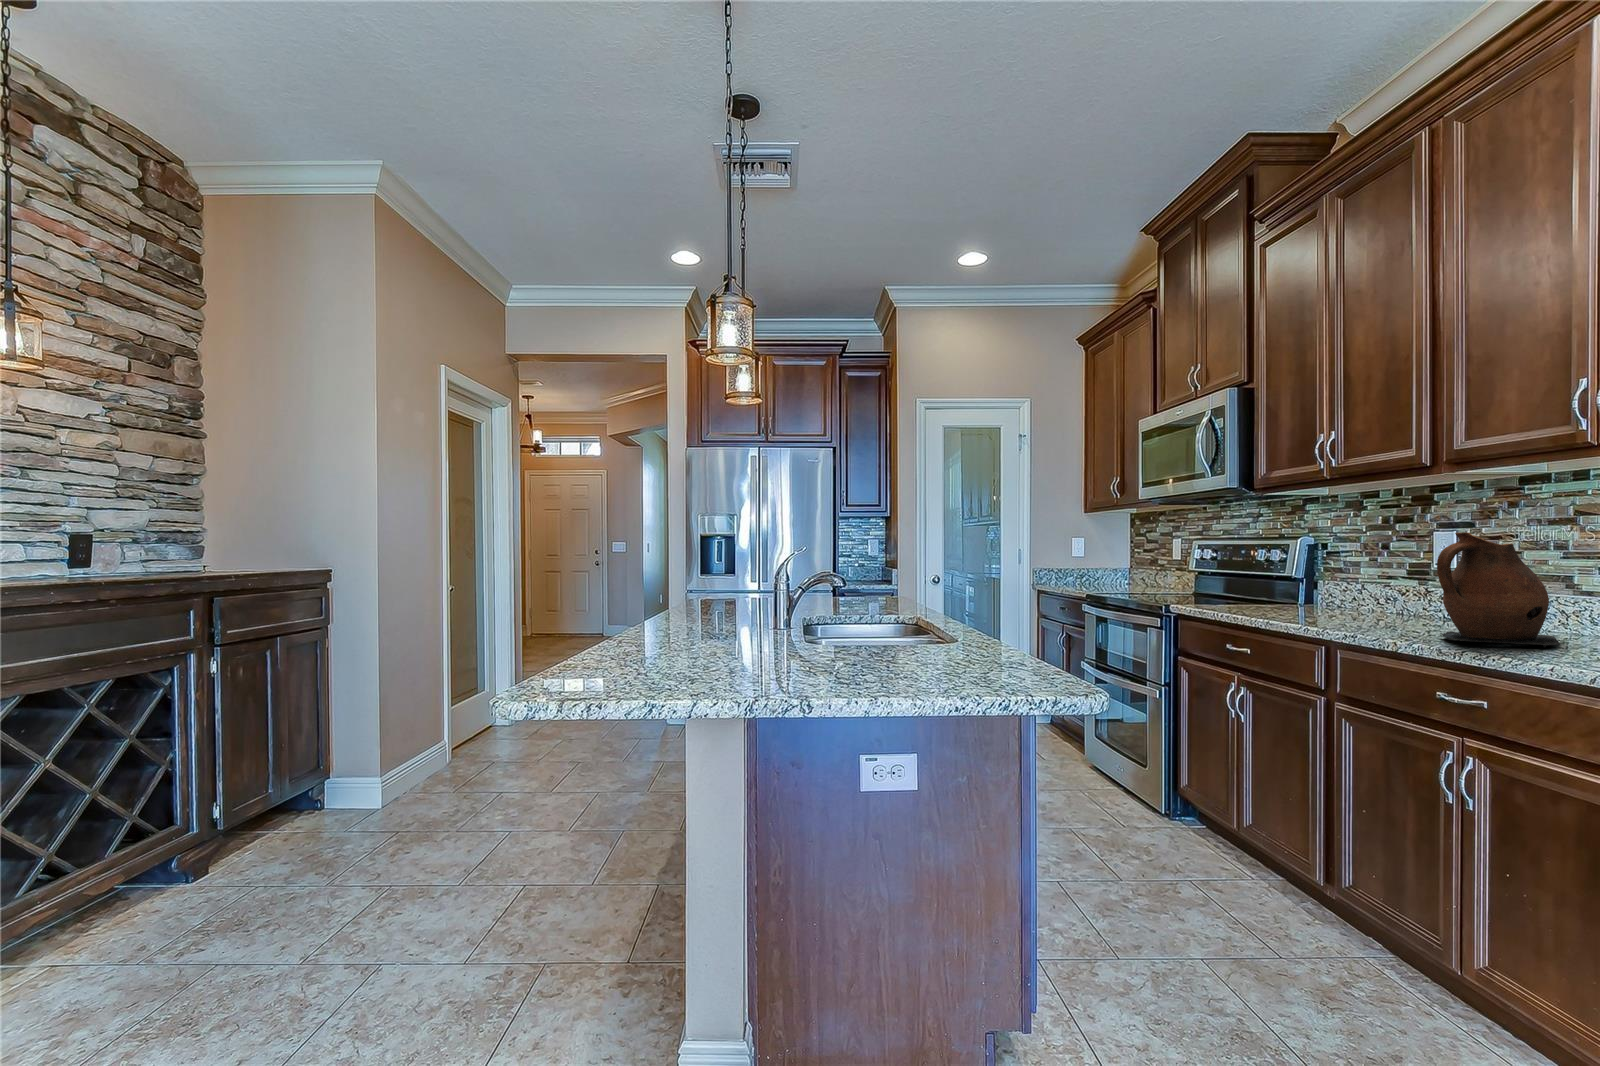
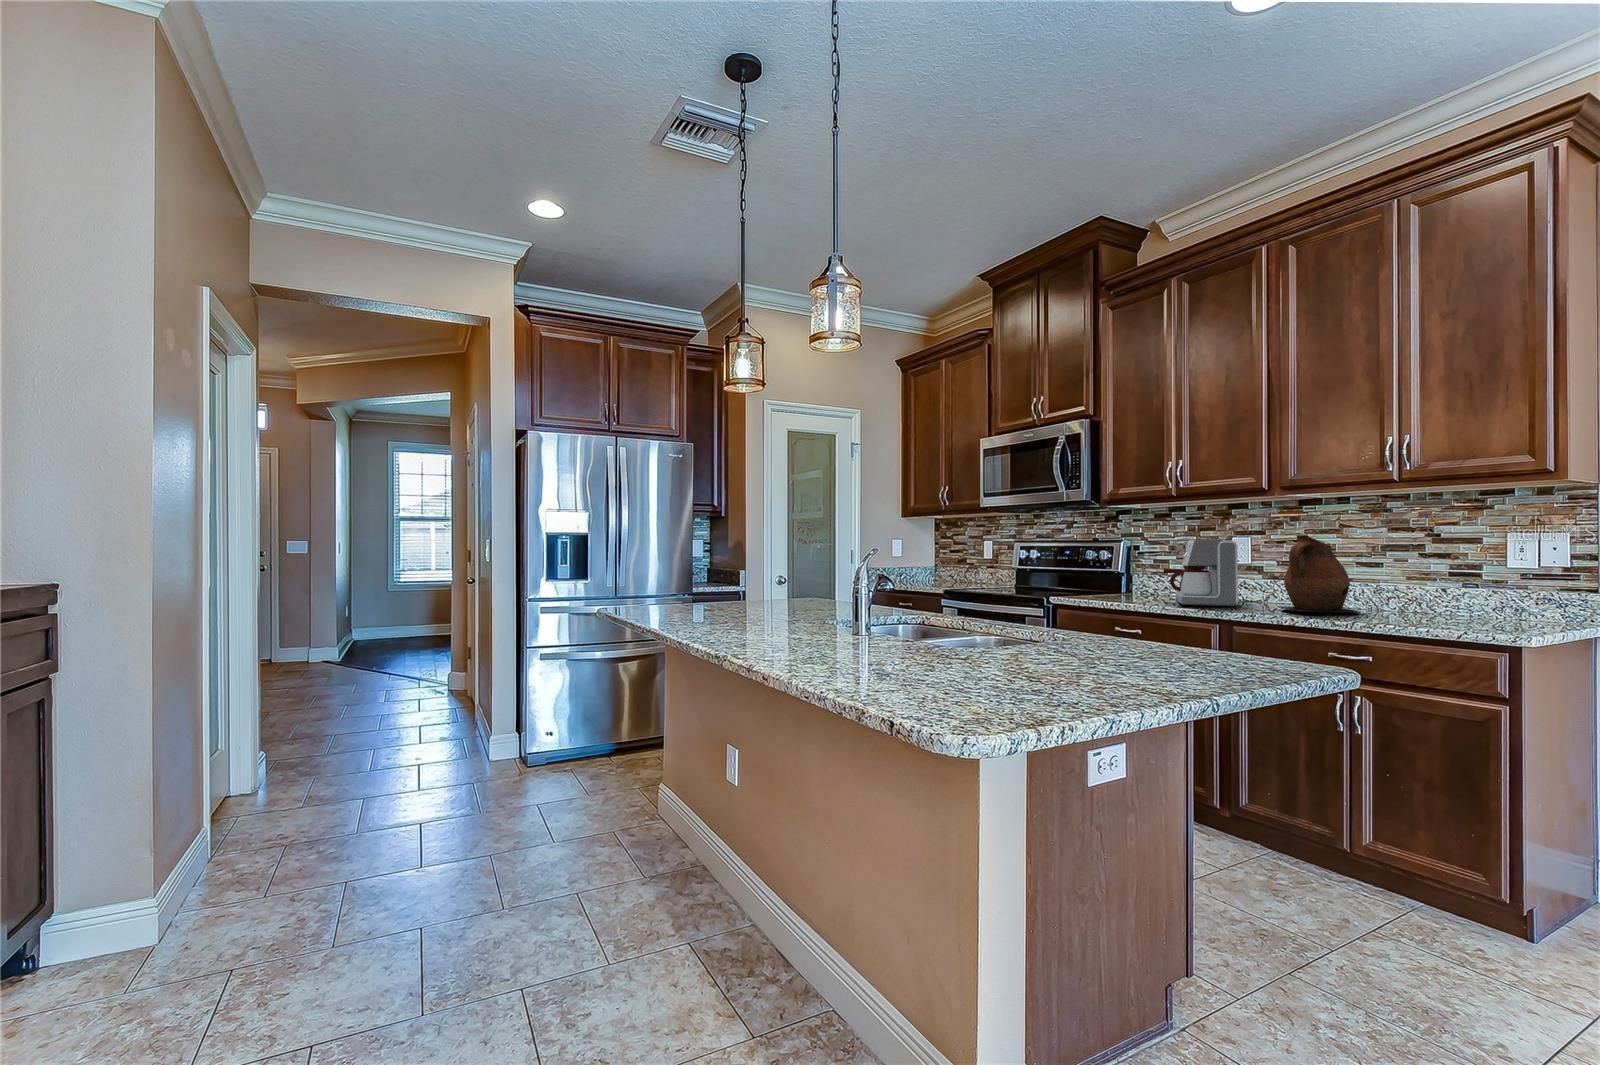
coffee maker: none [1306,537,1412,629] -> present [1164,540,1238,606]

